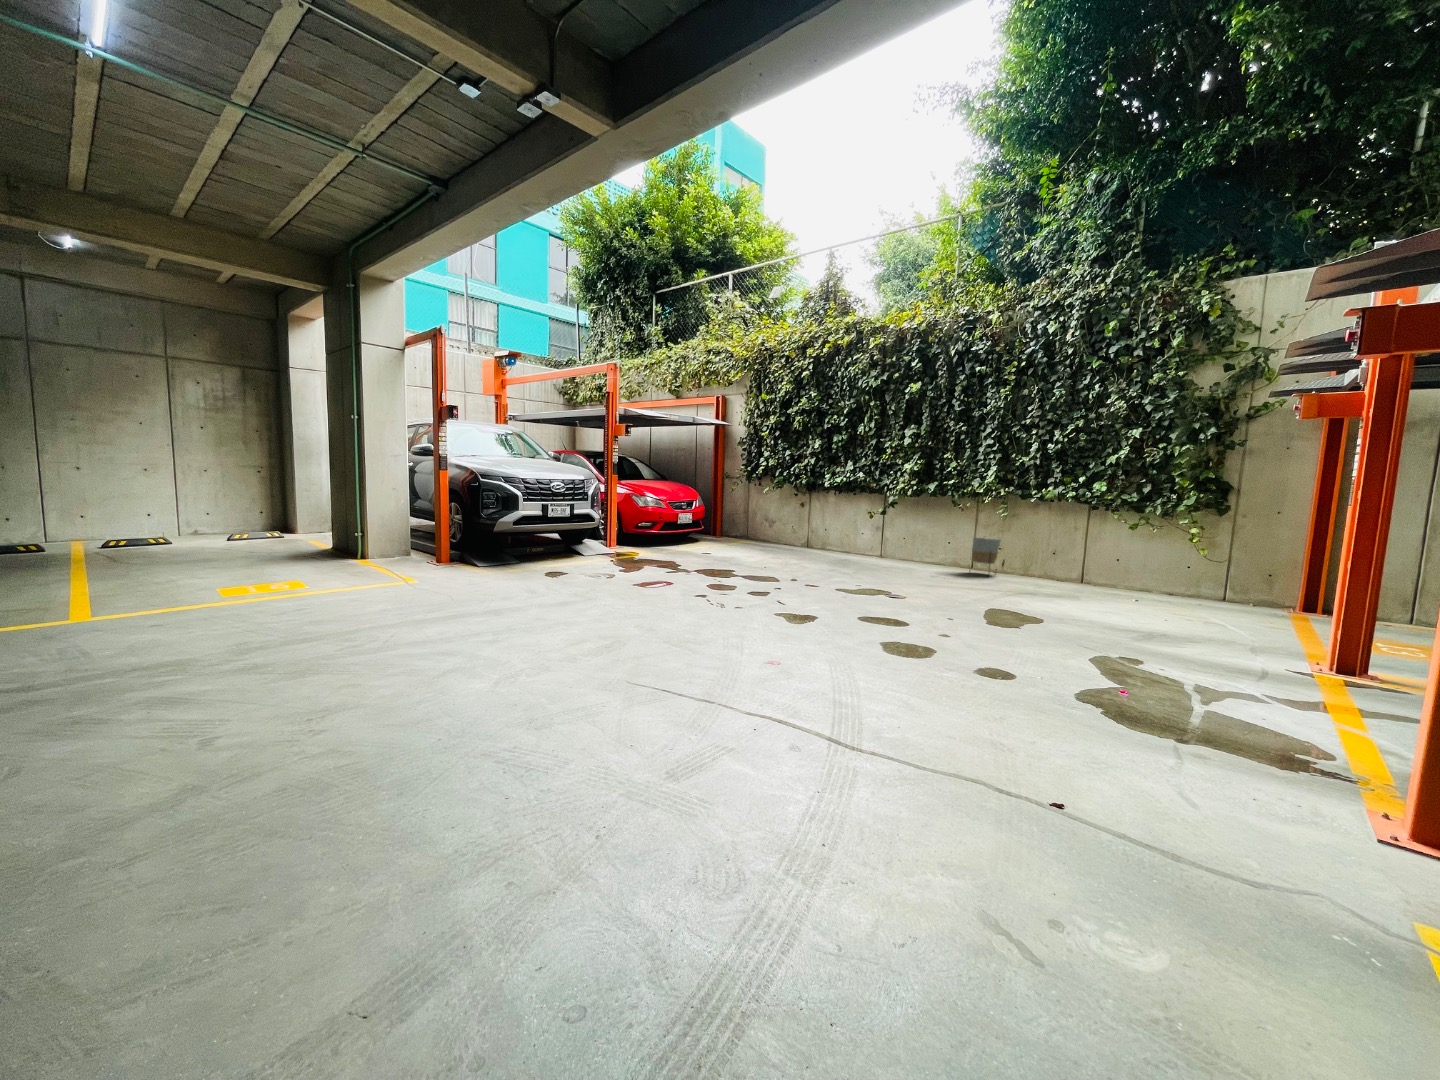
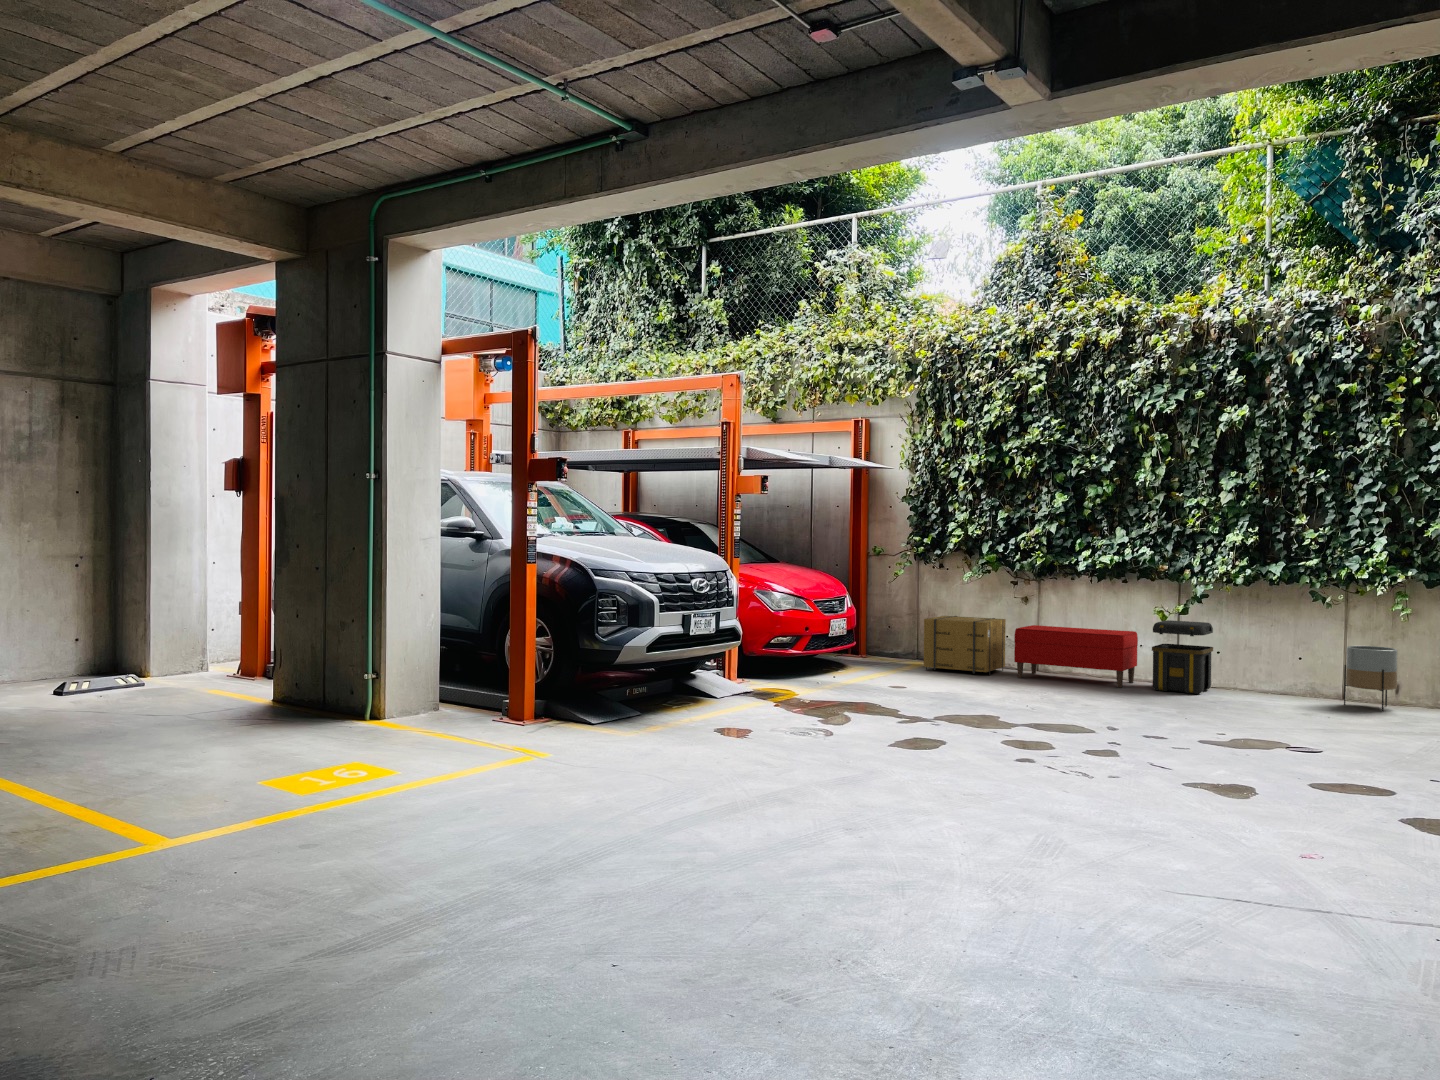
cardboard box: none [738,515,789,550] -> present [924,616,1006,675]
toolbox: none [861,519,901,564] -> present [1152,620,1213,694]
bench: none [787,521,860,559] -> present [1014,625,1138,687]

